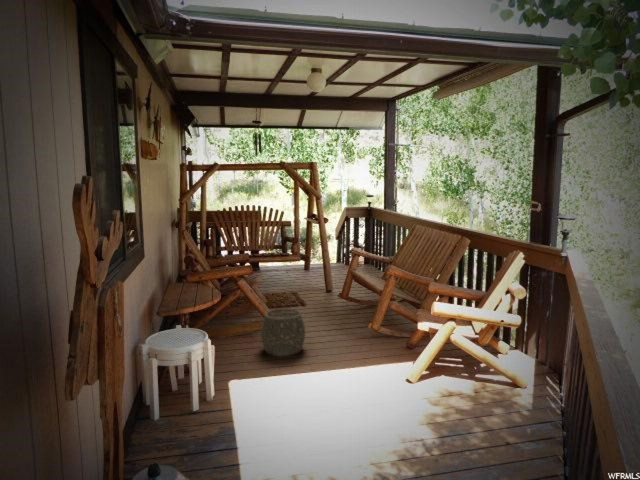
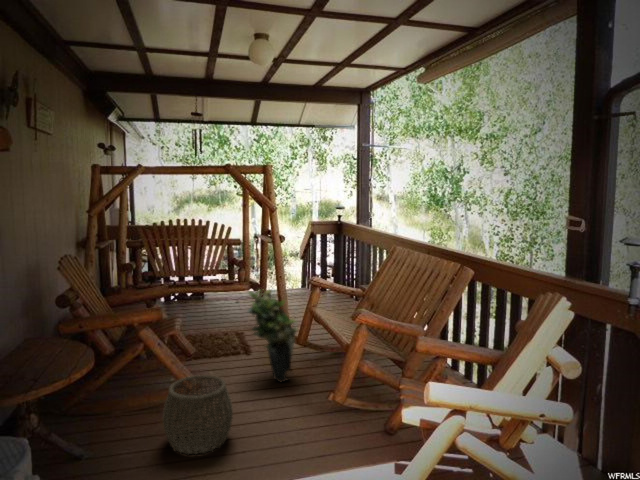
potted plant: none [308,255,344,322] -> present [248,290,297,382]

